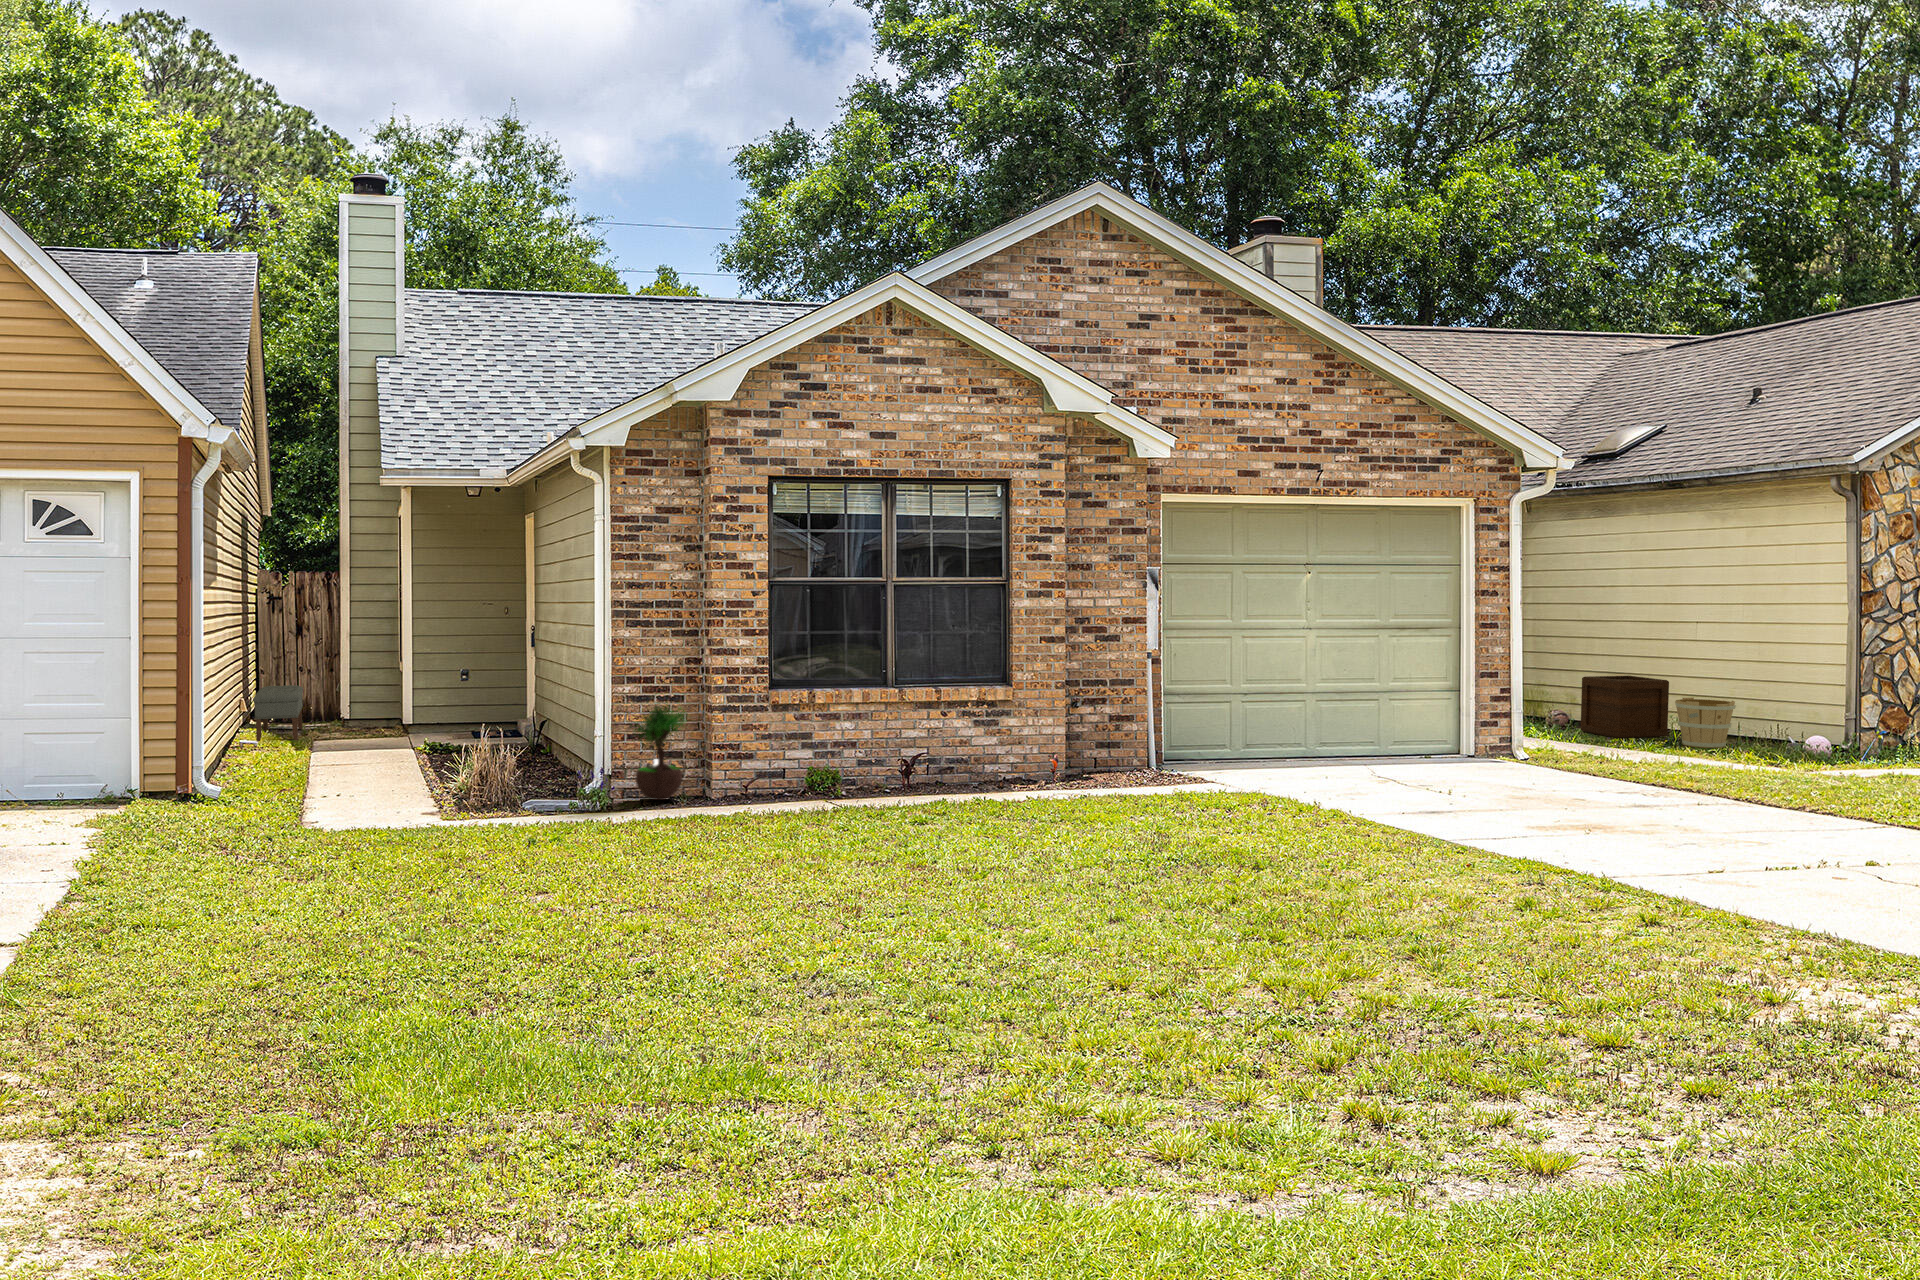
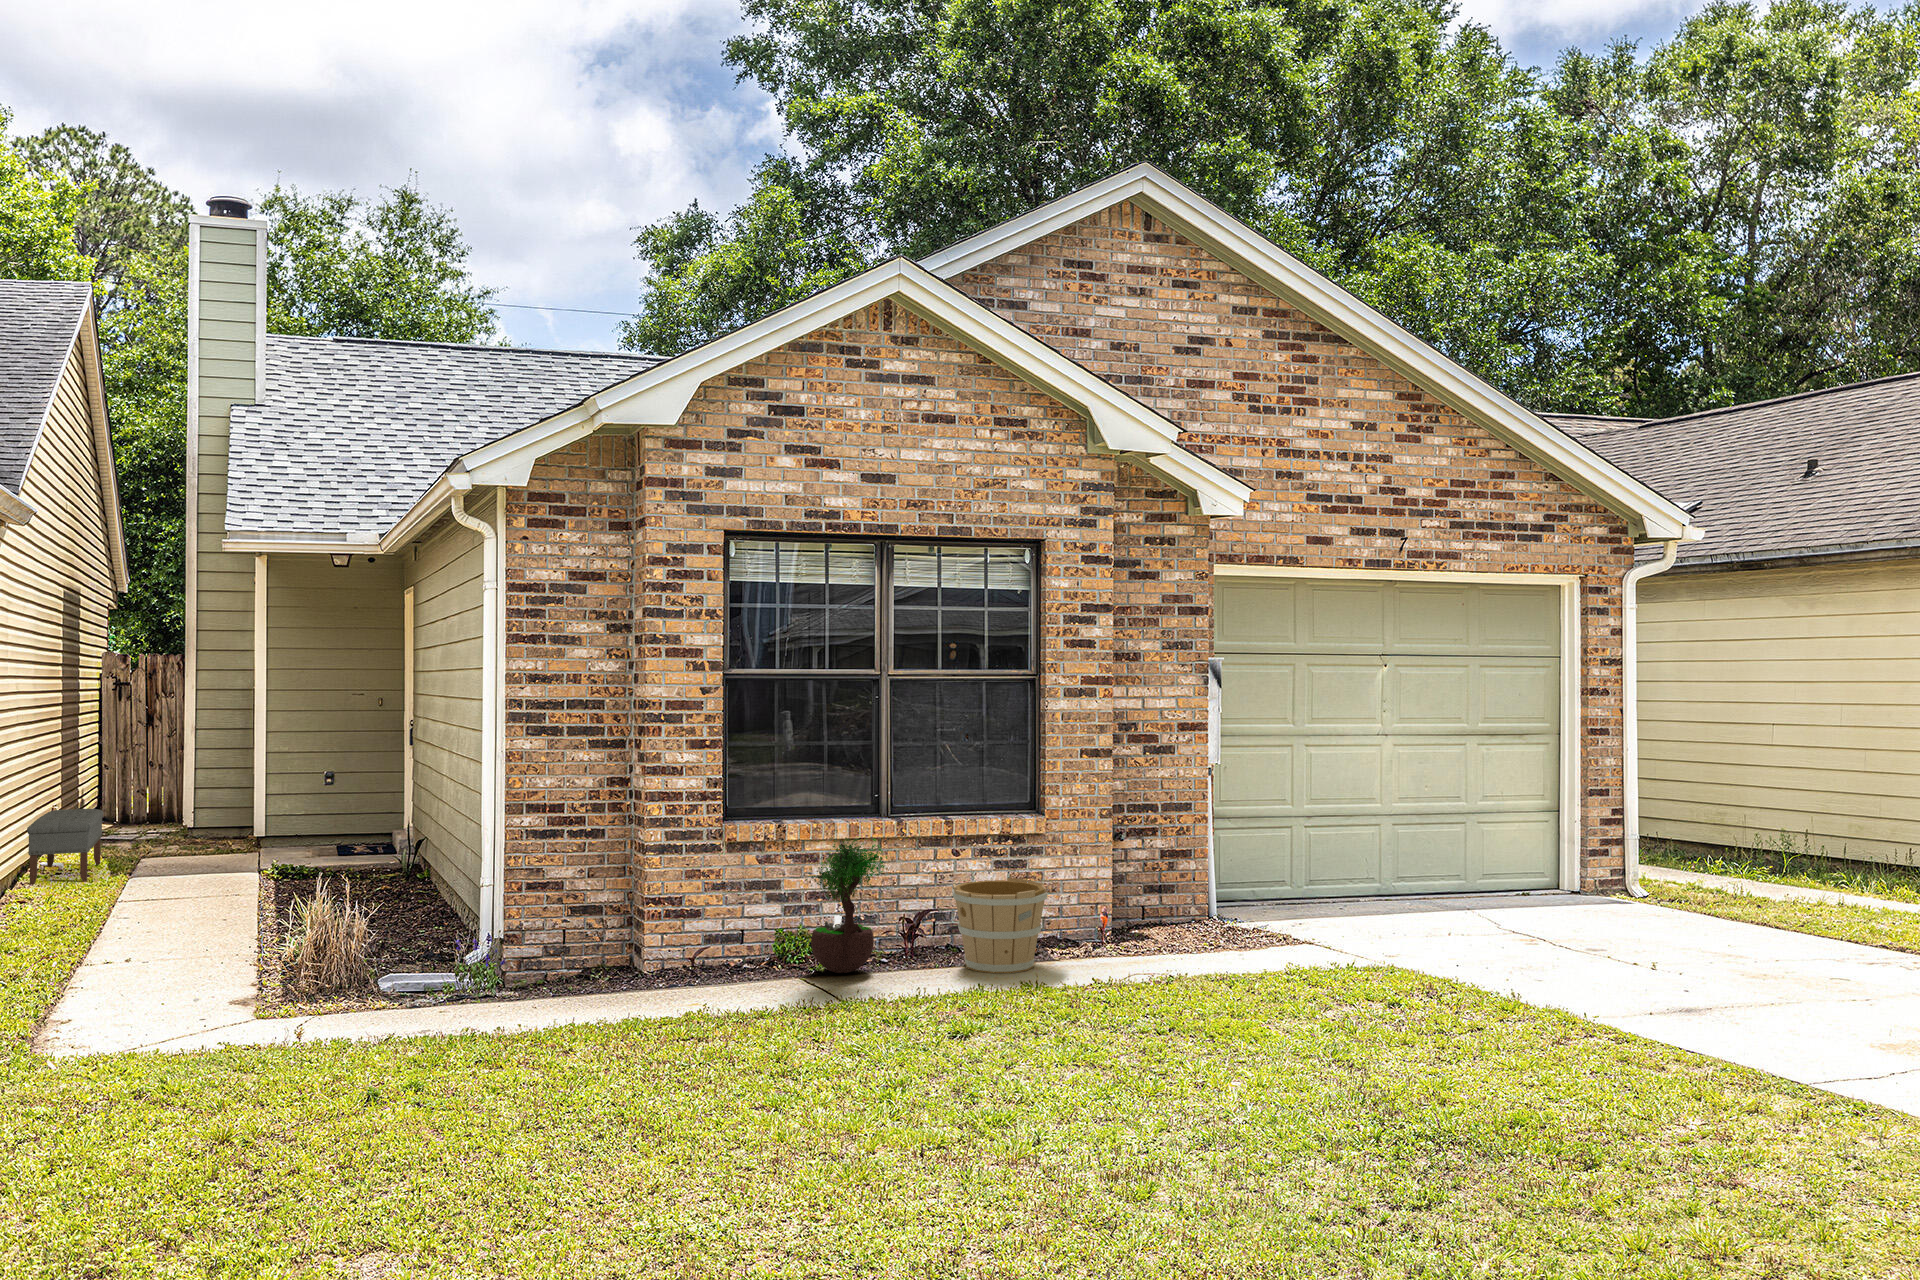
wooden crate: present [1581,675,1669,738] -> none [1668,788,1775,863]
wooden bucket: present [1675,698,1736,748] -> present [952,878,1048,973]
potted tree: present [634,704,684,800] -> present [805,830,887,973]

